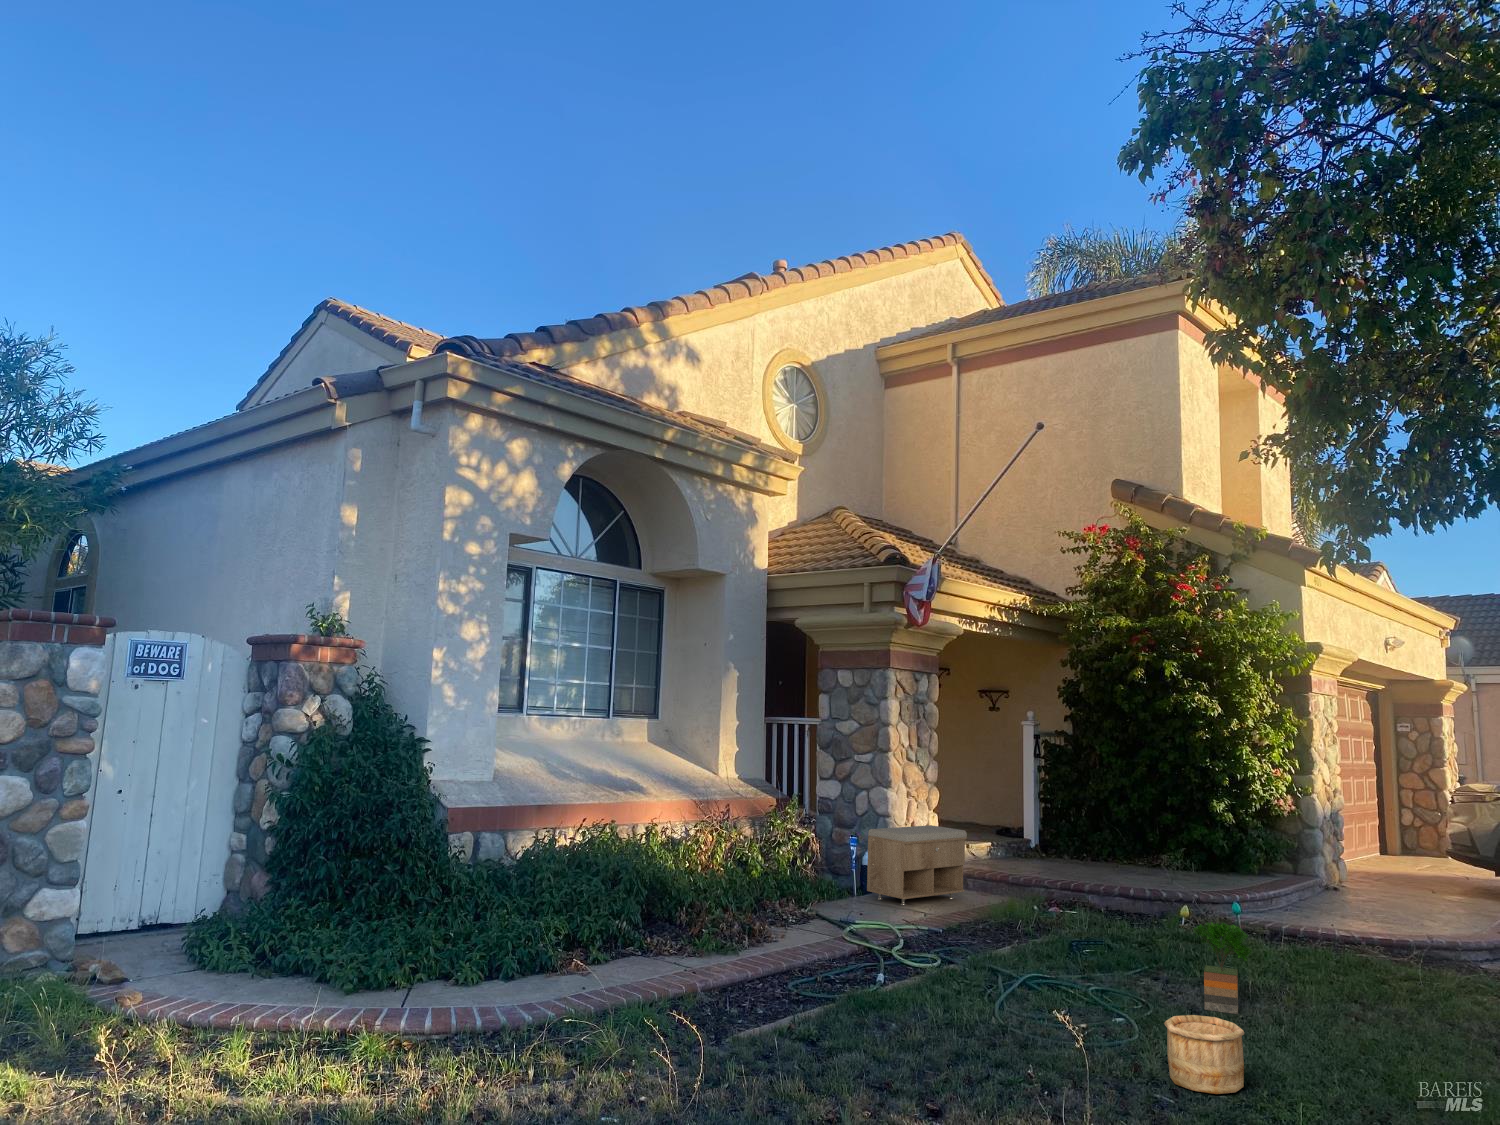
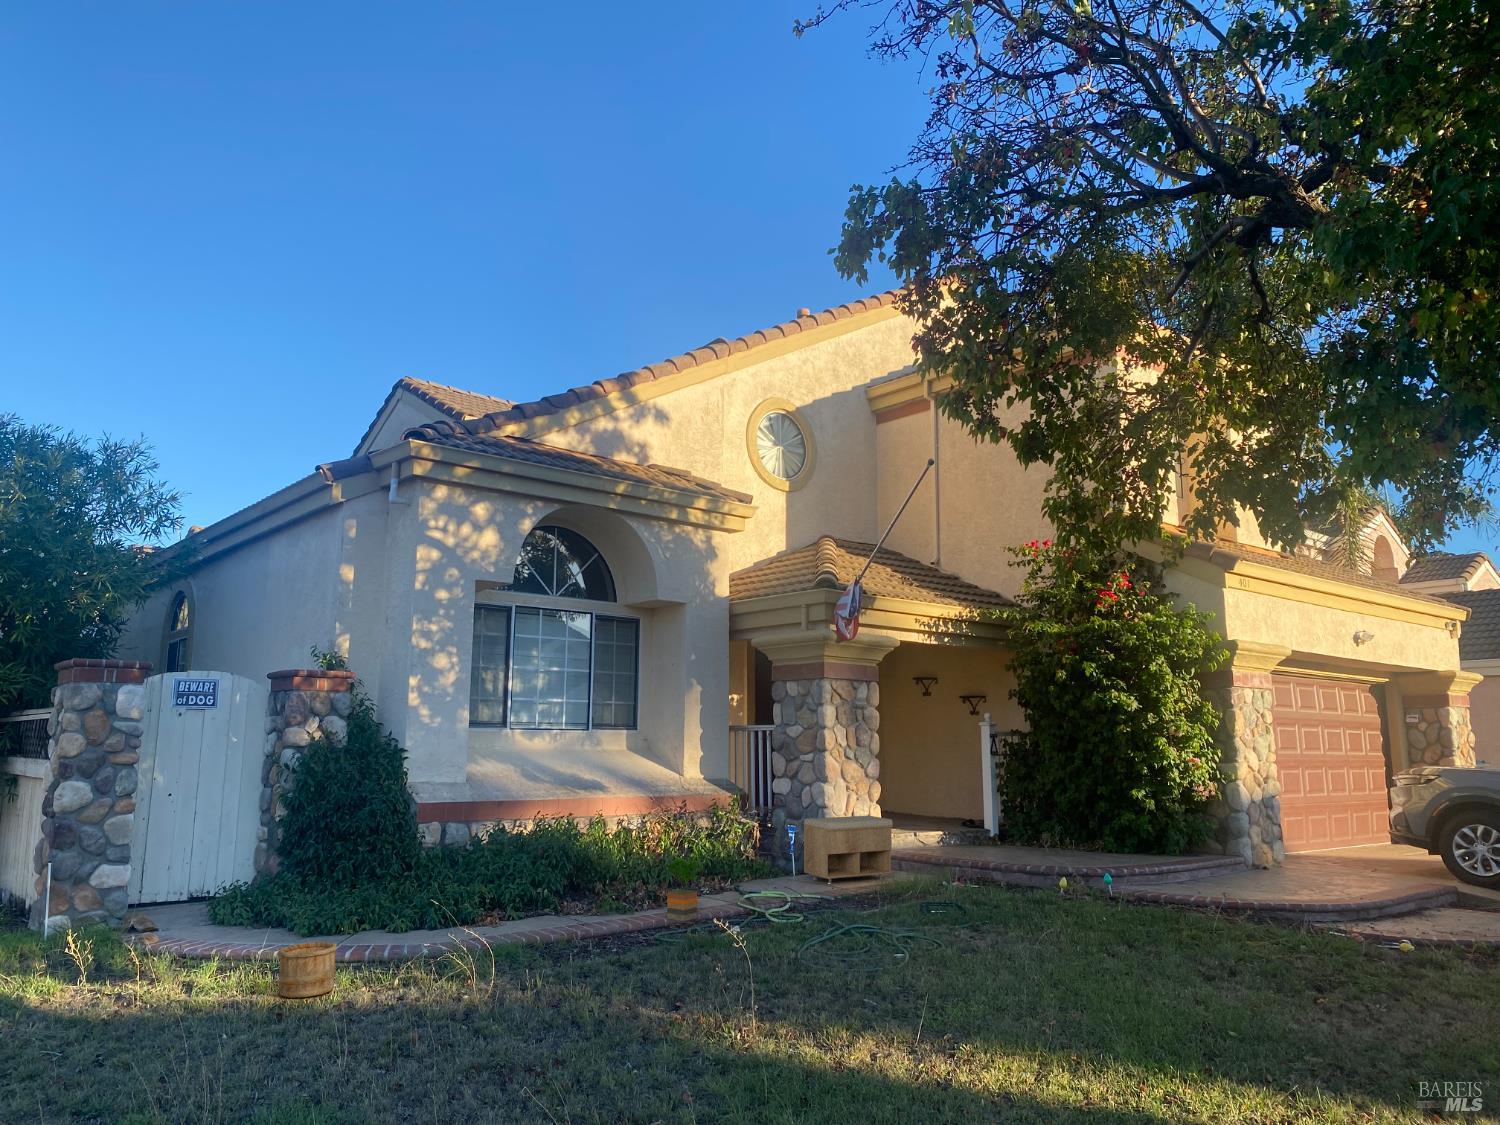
potted tree: present [1194,922,1252,1014] -> present [667,858,703,921]
wooden bucket: present [1164,1015,1244,1094] -> present [278,942,337,998]

